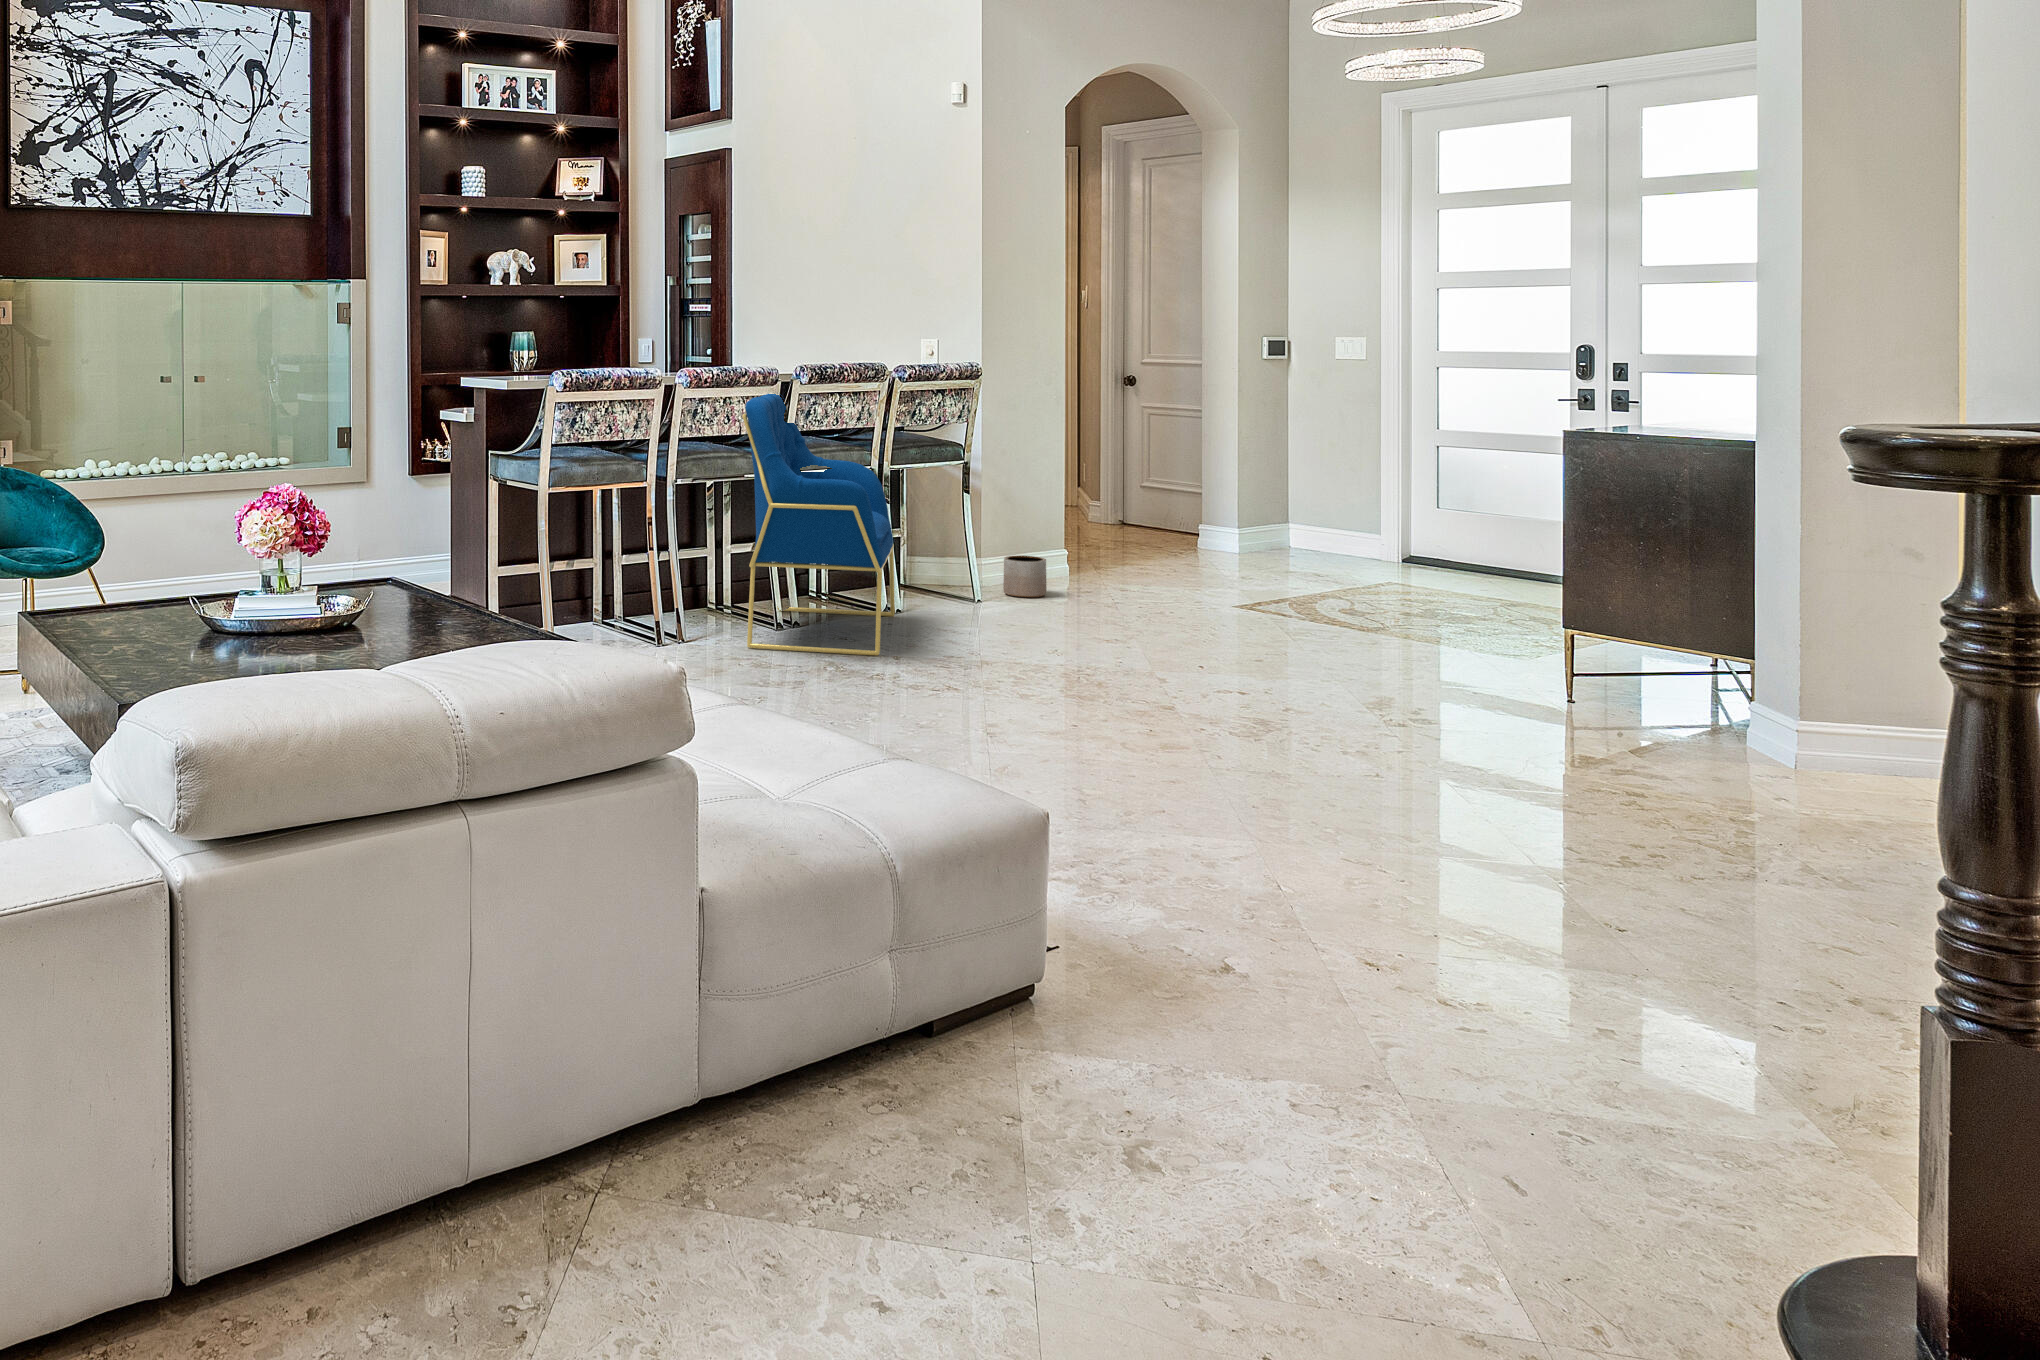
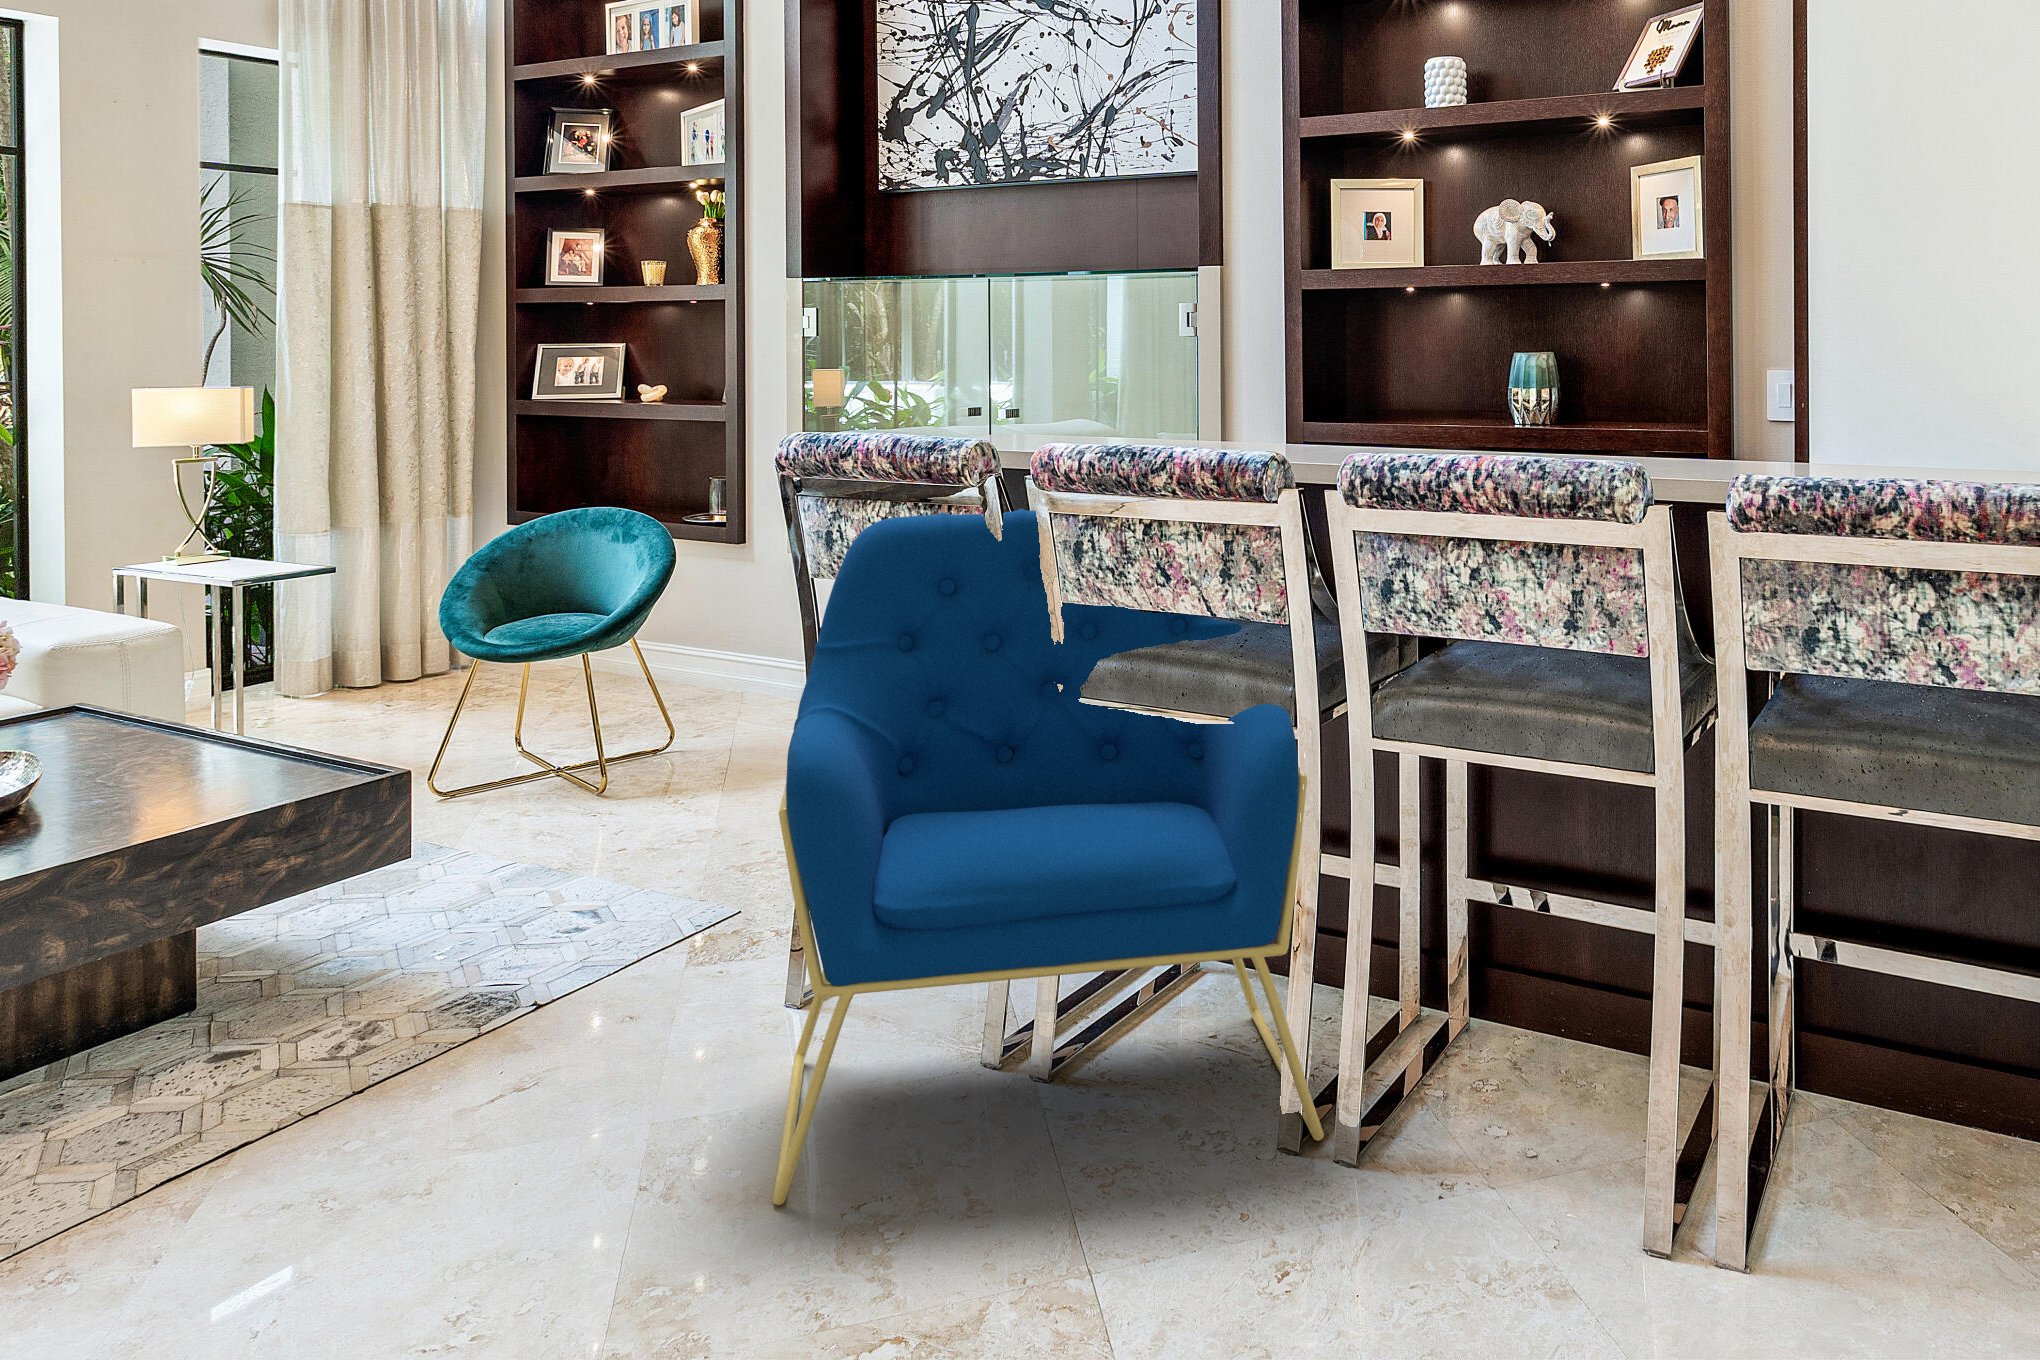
planter: present [1003,556,1047,598] -> none [1854,1117,2002,1306]

